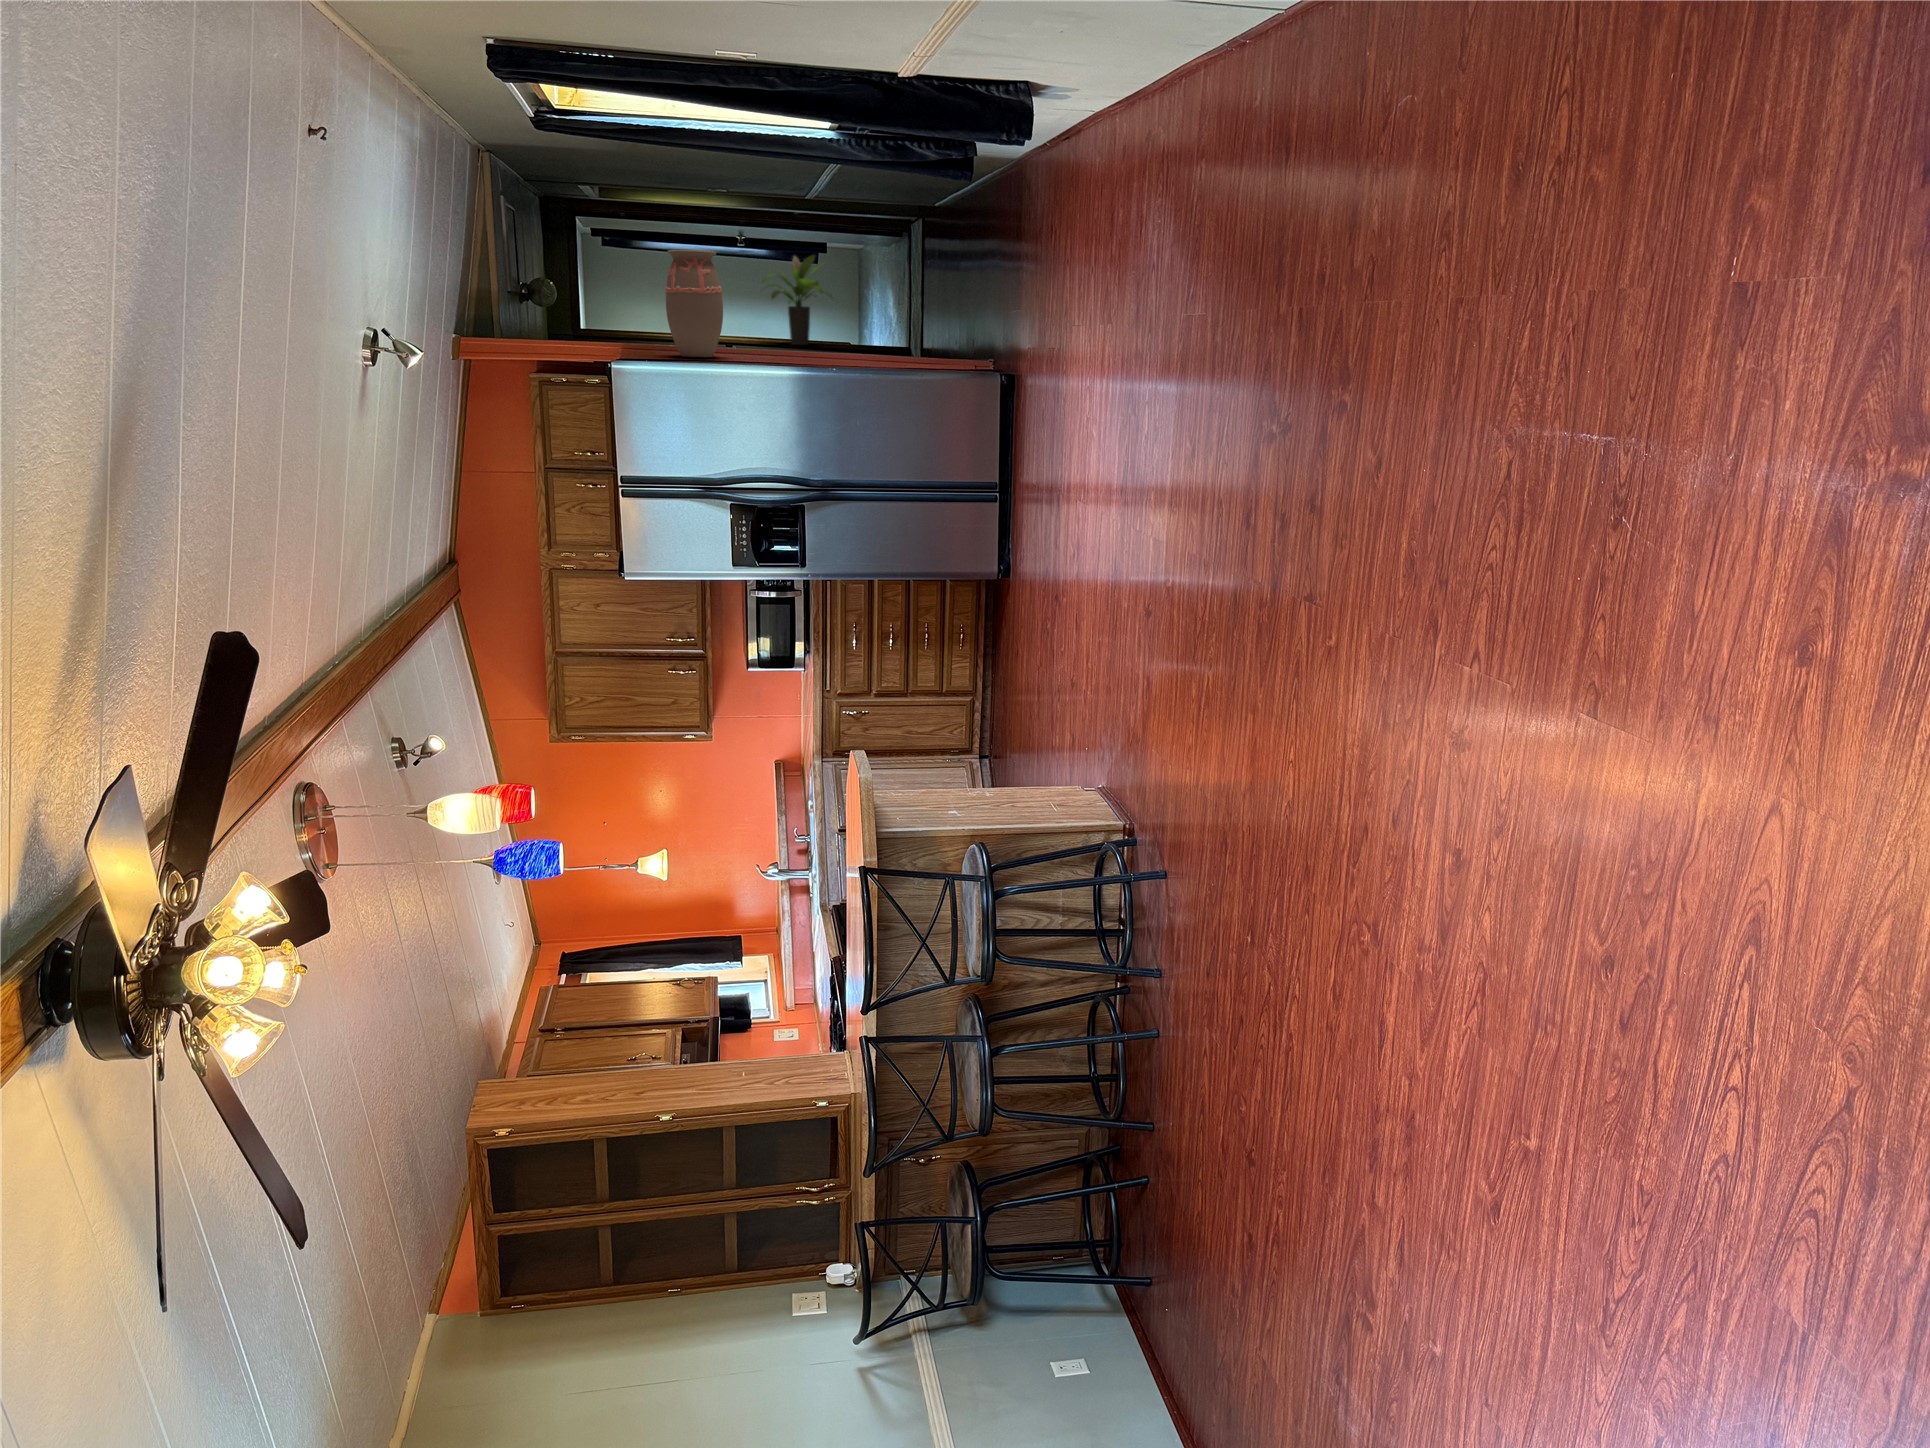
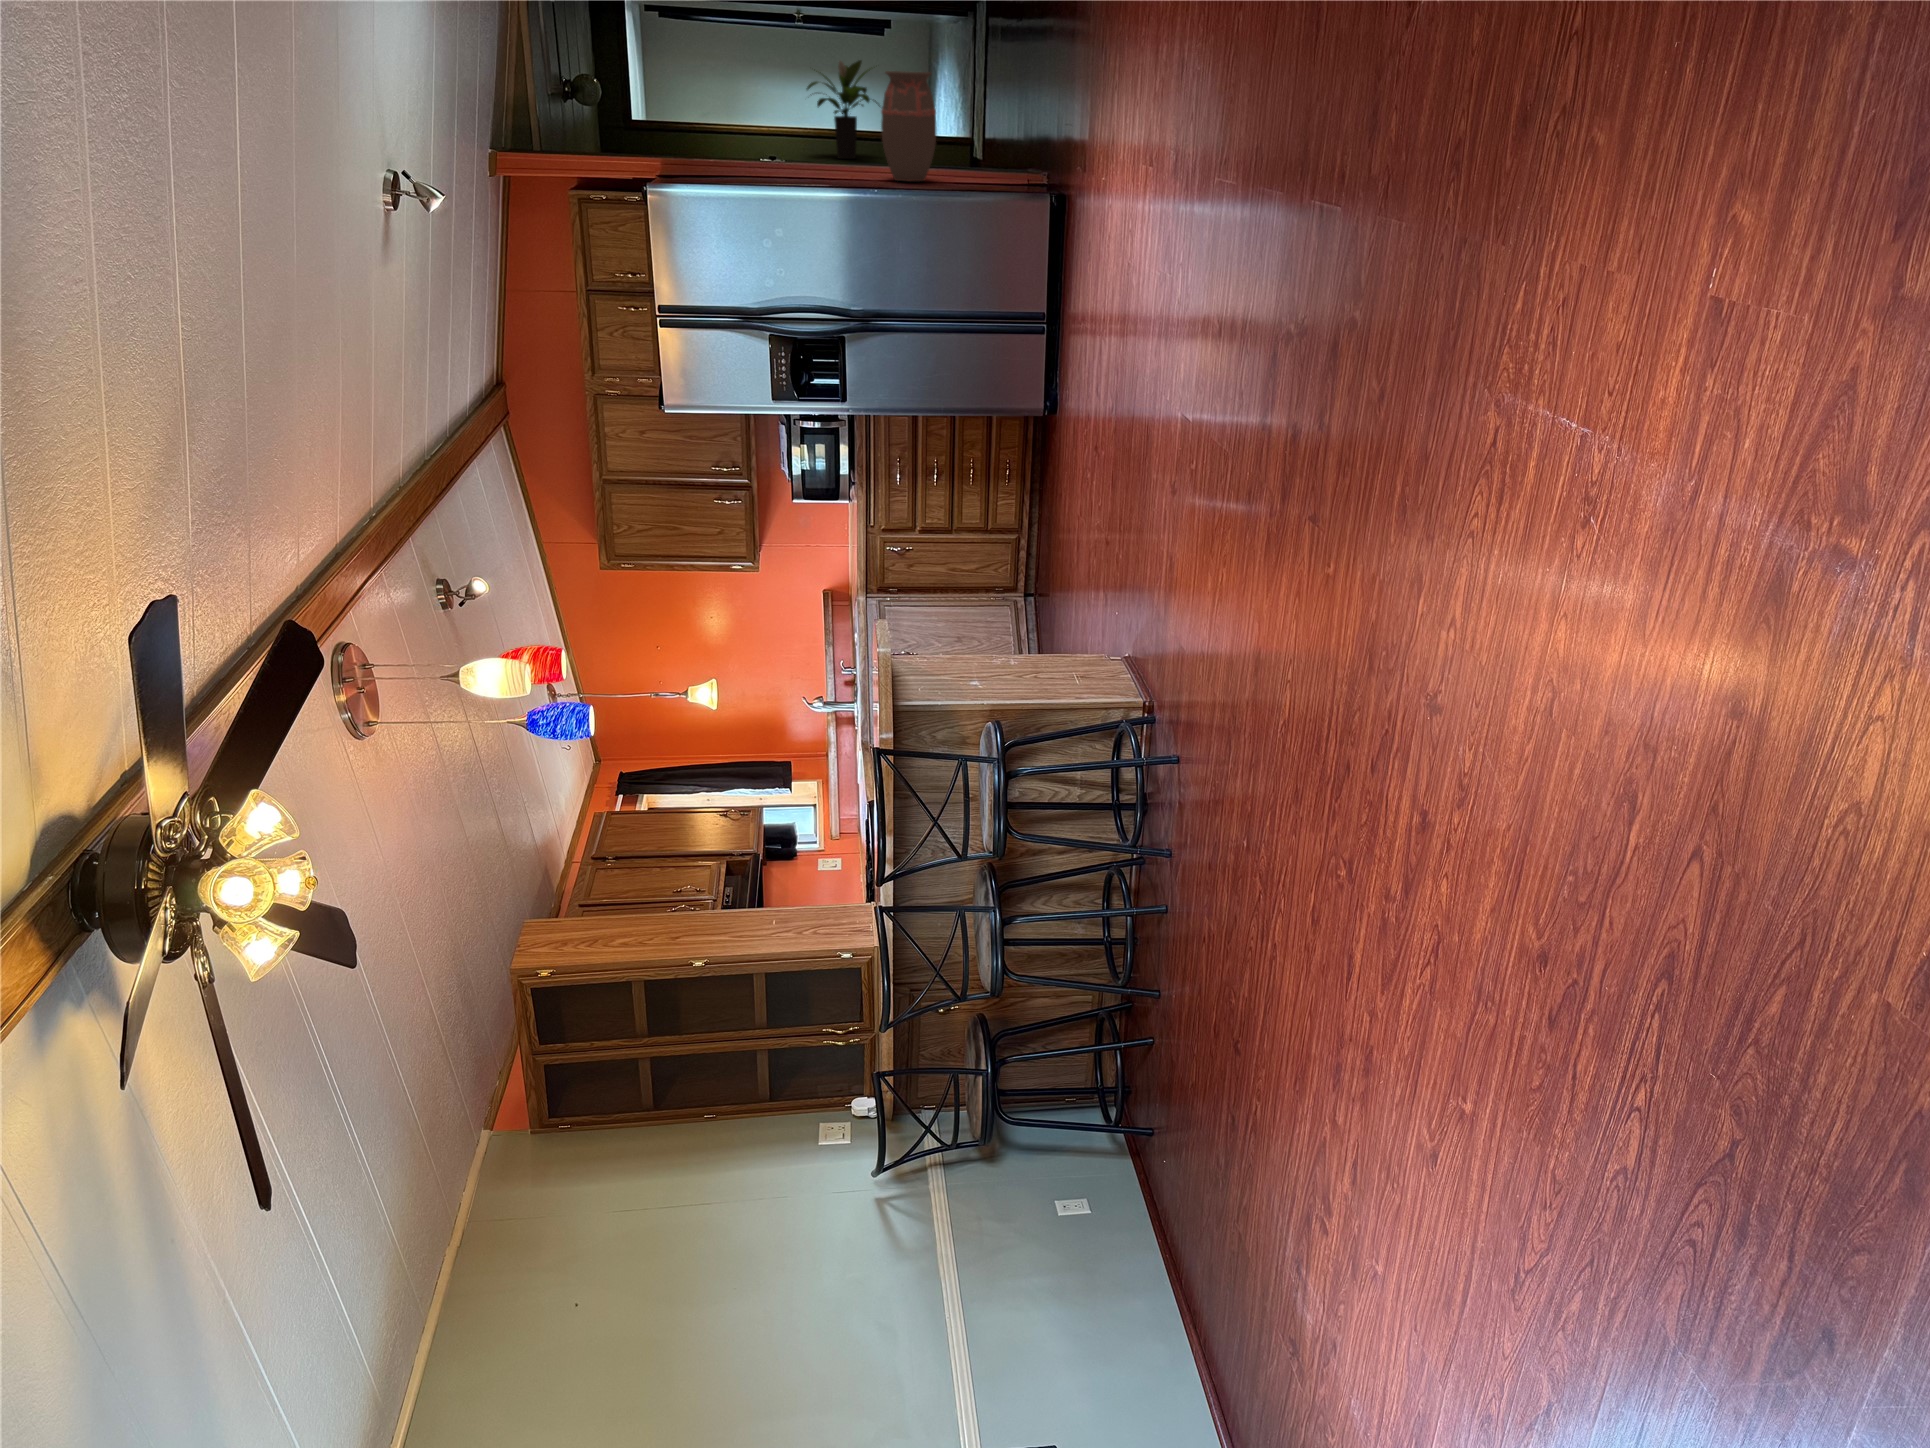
decorative vase: present [665,250,723,357] -> present [881,71,937,181]

